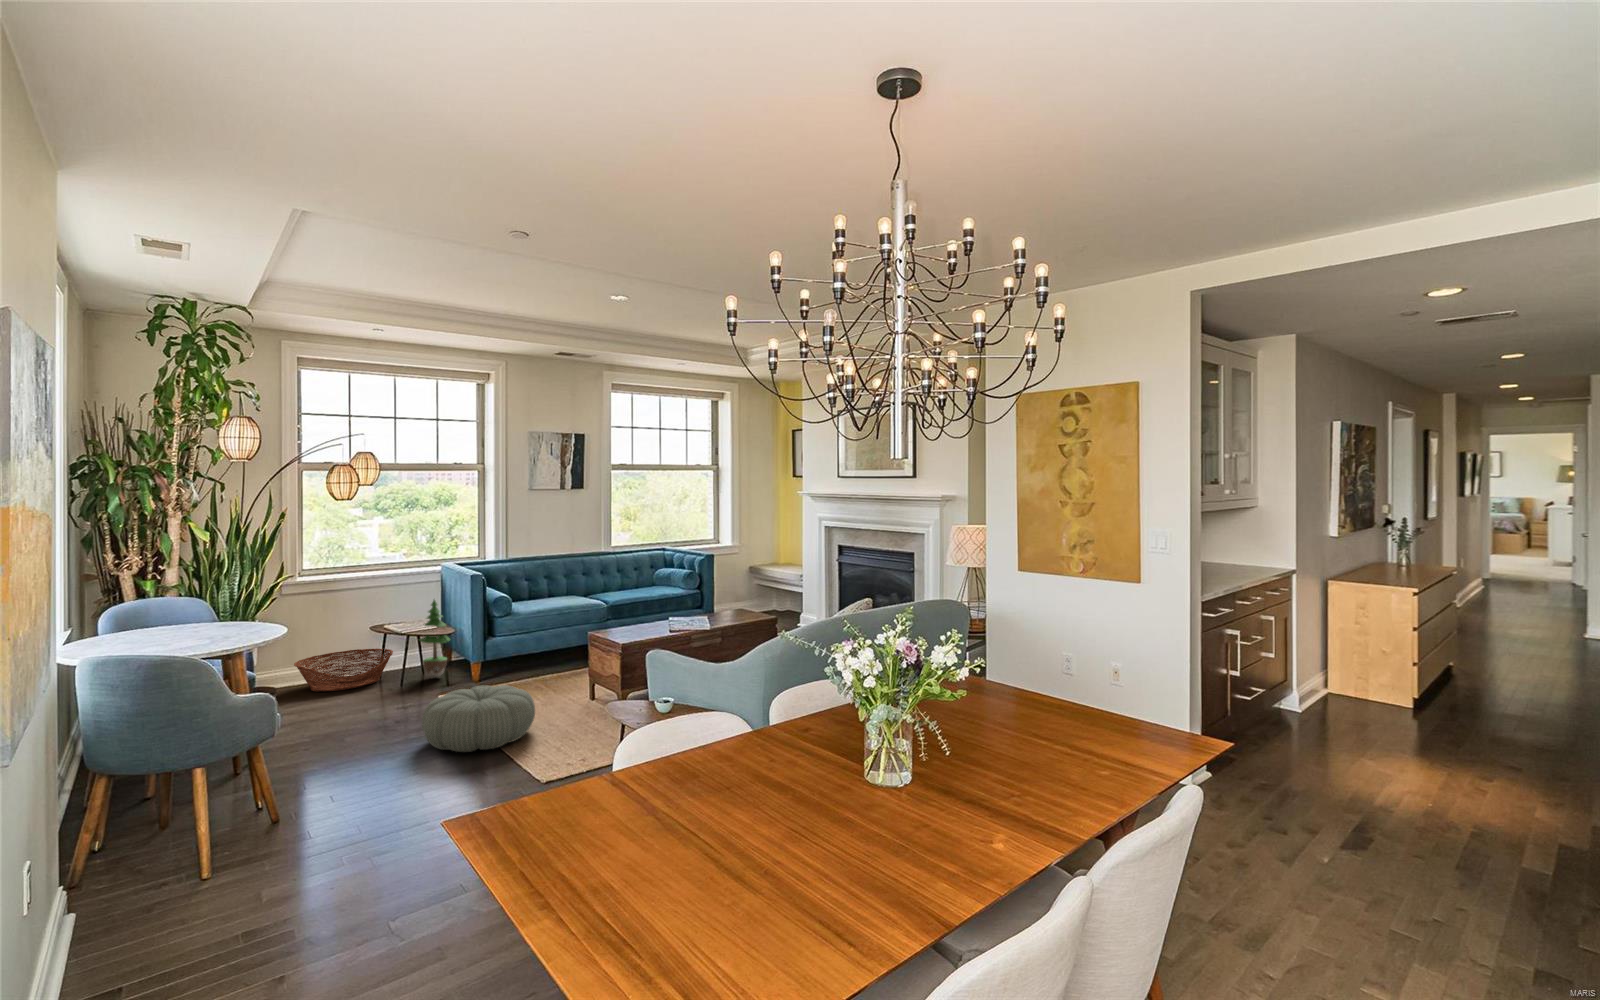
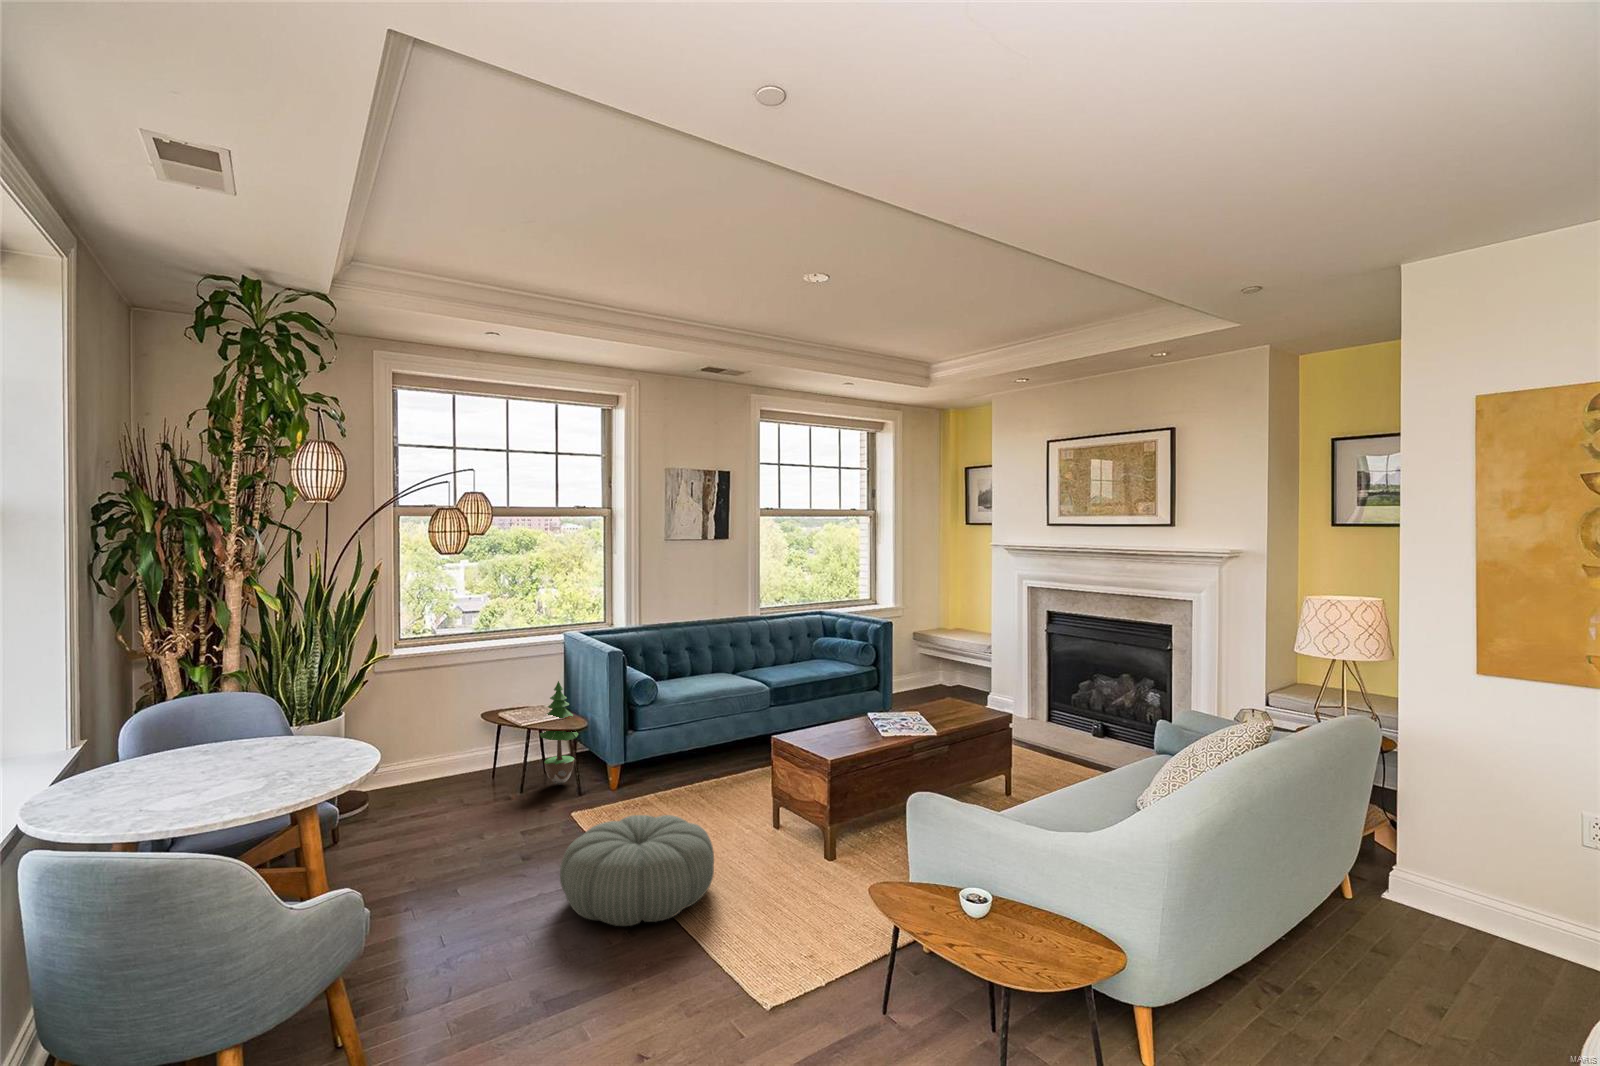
basket: present [294,649,393,692] -> none [387,744,508,804]

